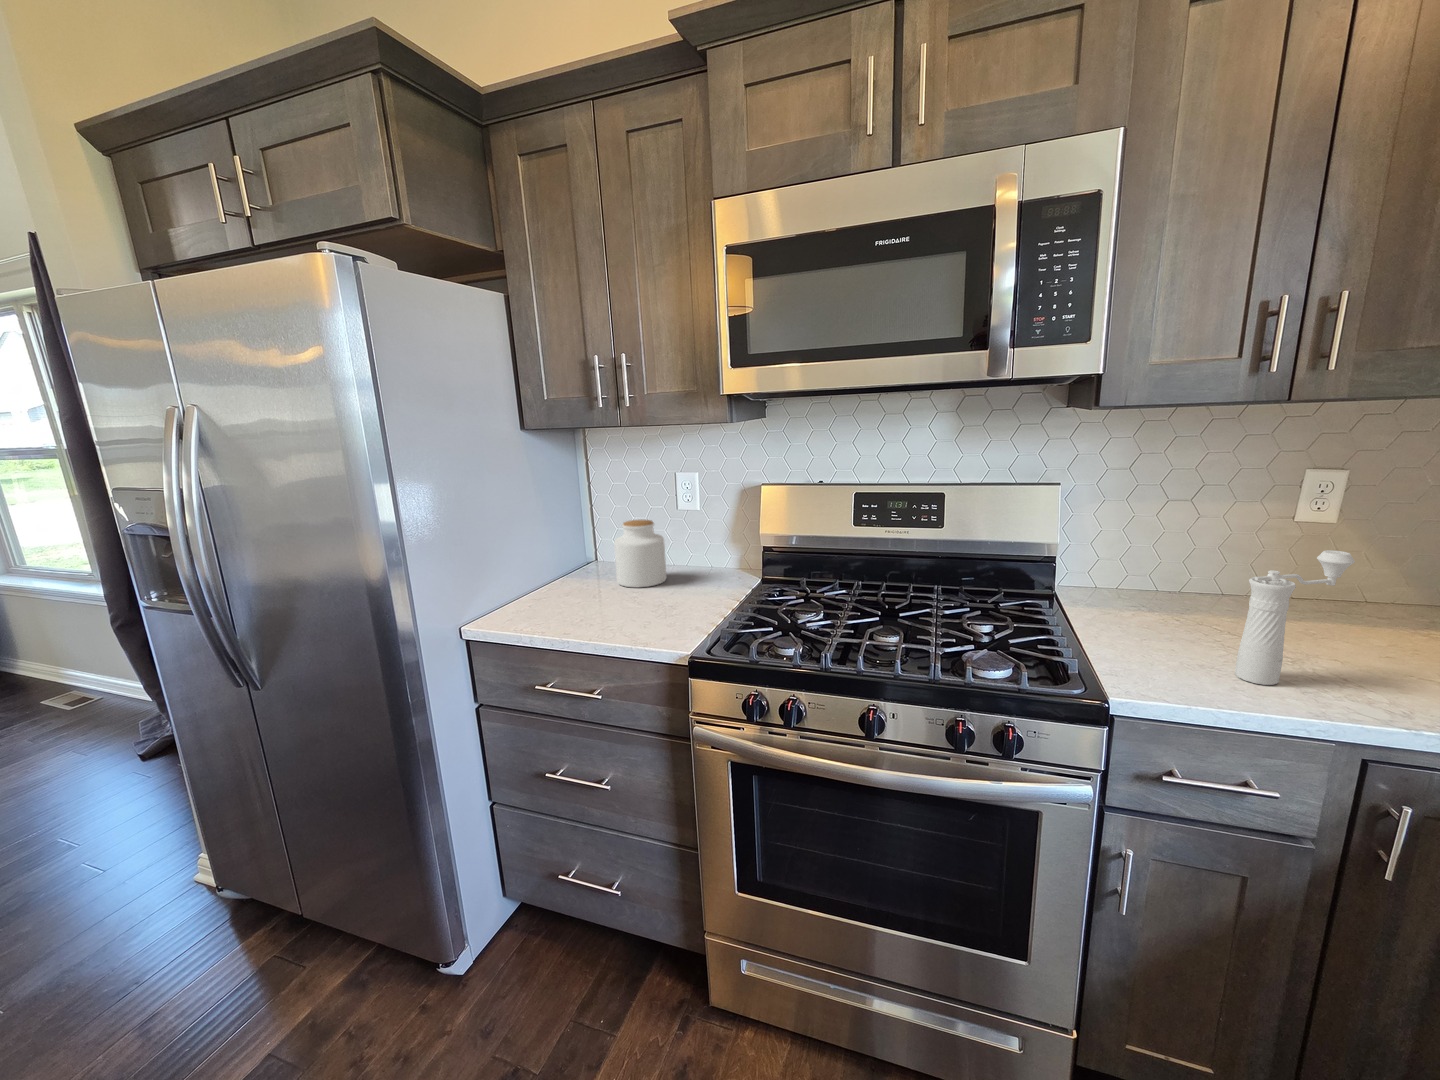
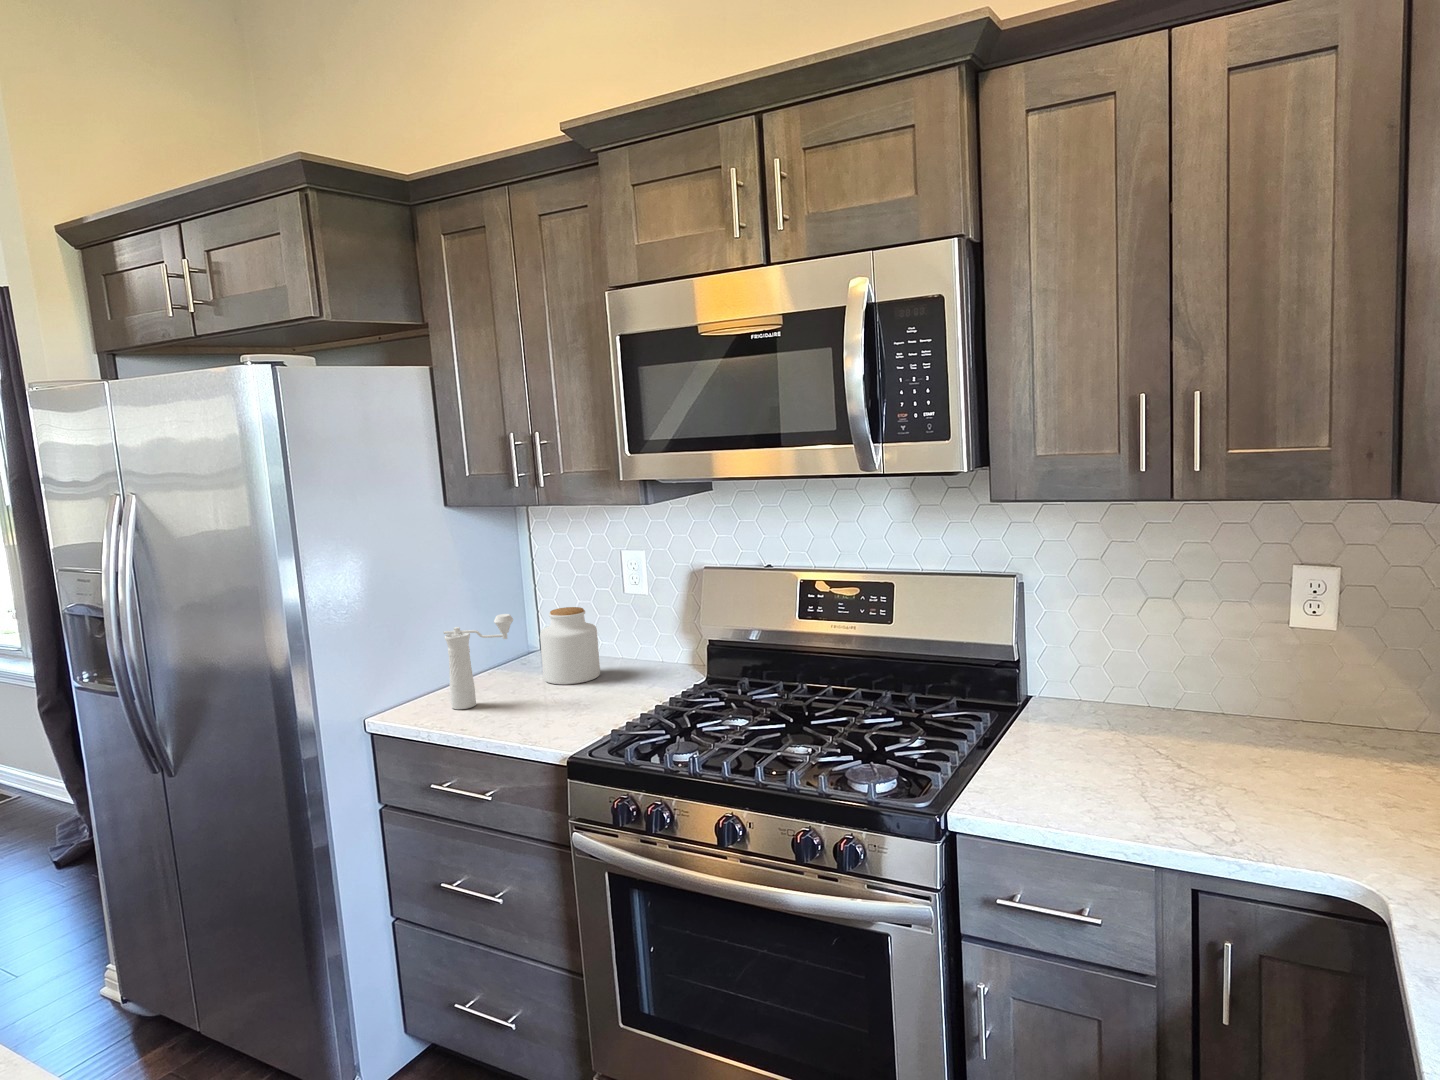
pepper mill: present [1235,550,1355,685] -> present [443,614,513,709]

